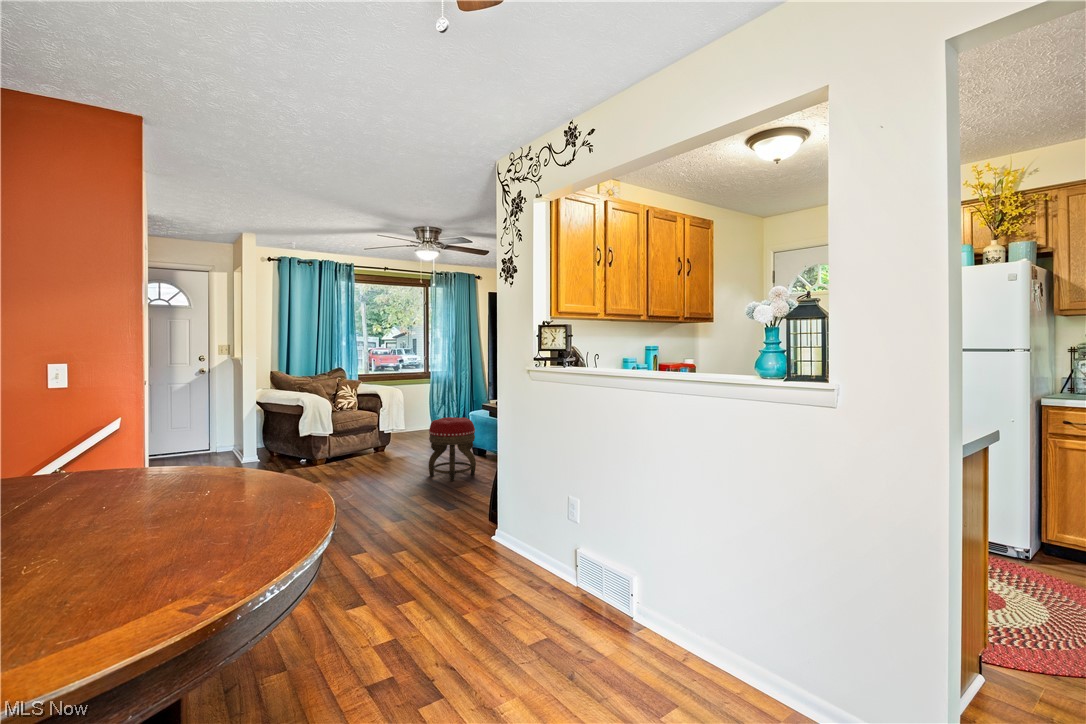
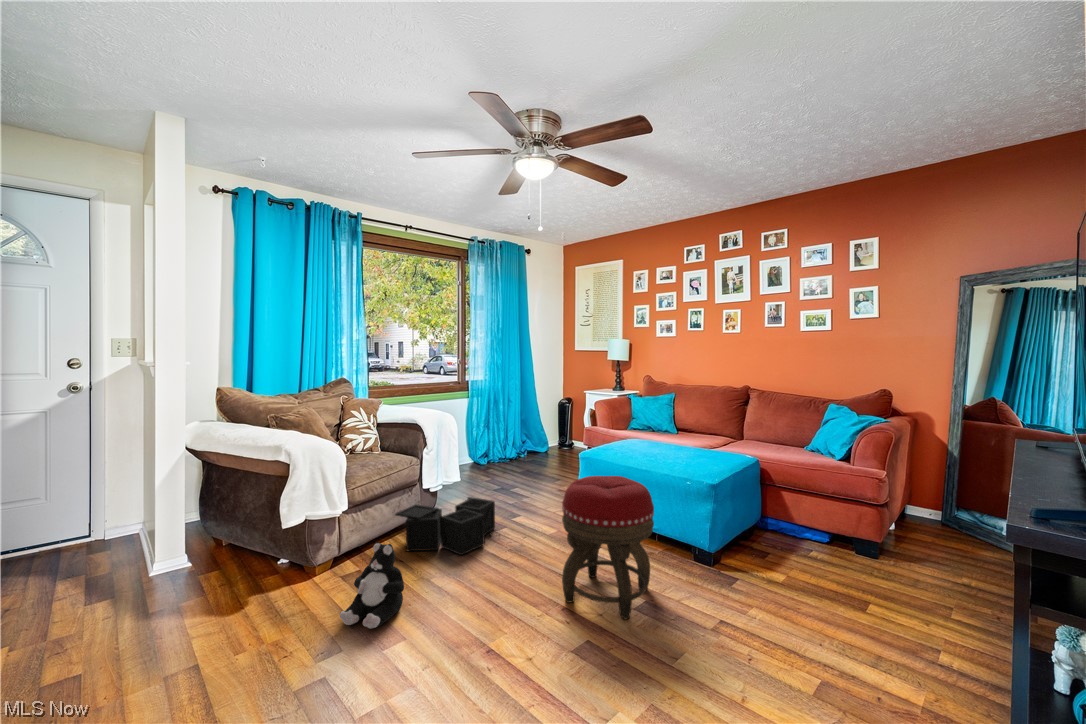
storage bin: none [361,437,421,462] -> present [395,497,495,555]
plush toy: none [323,444,353,478] -> present [340,543,404,629]

